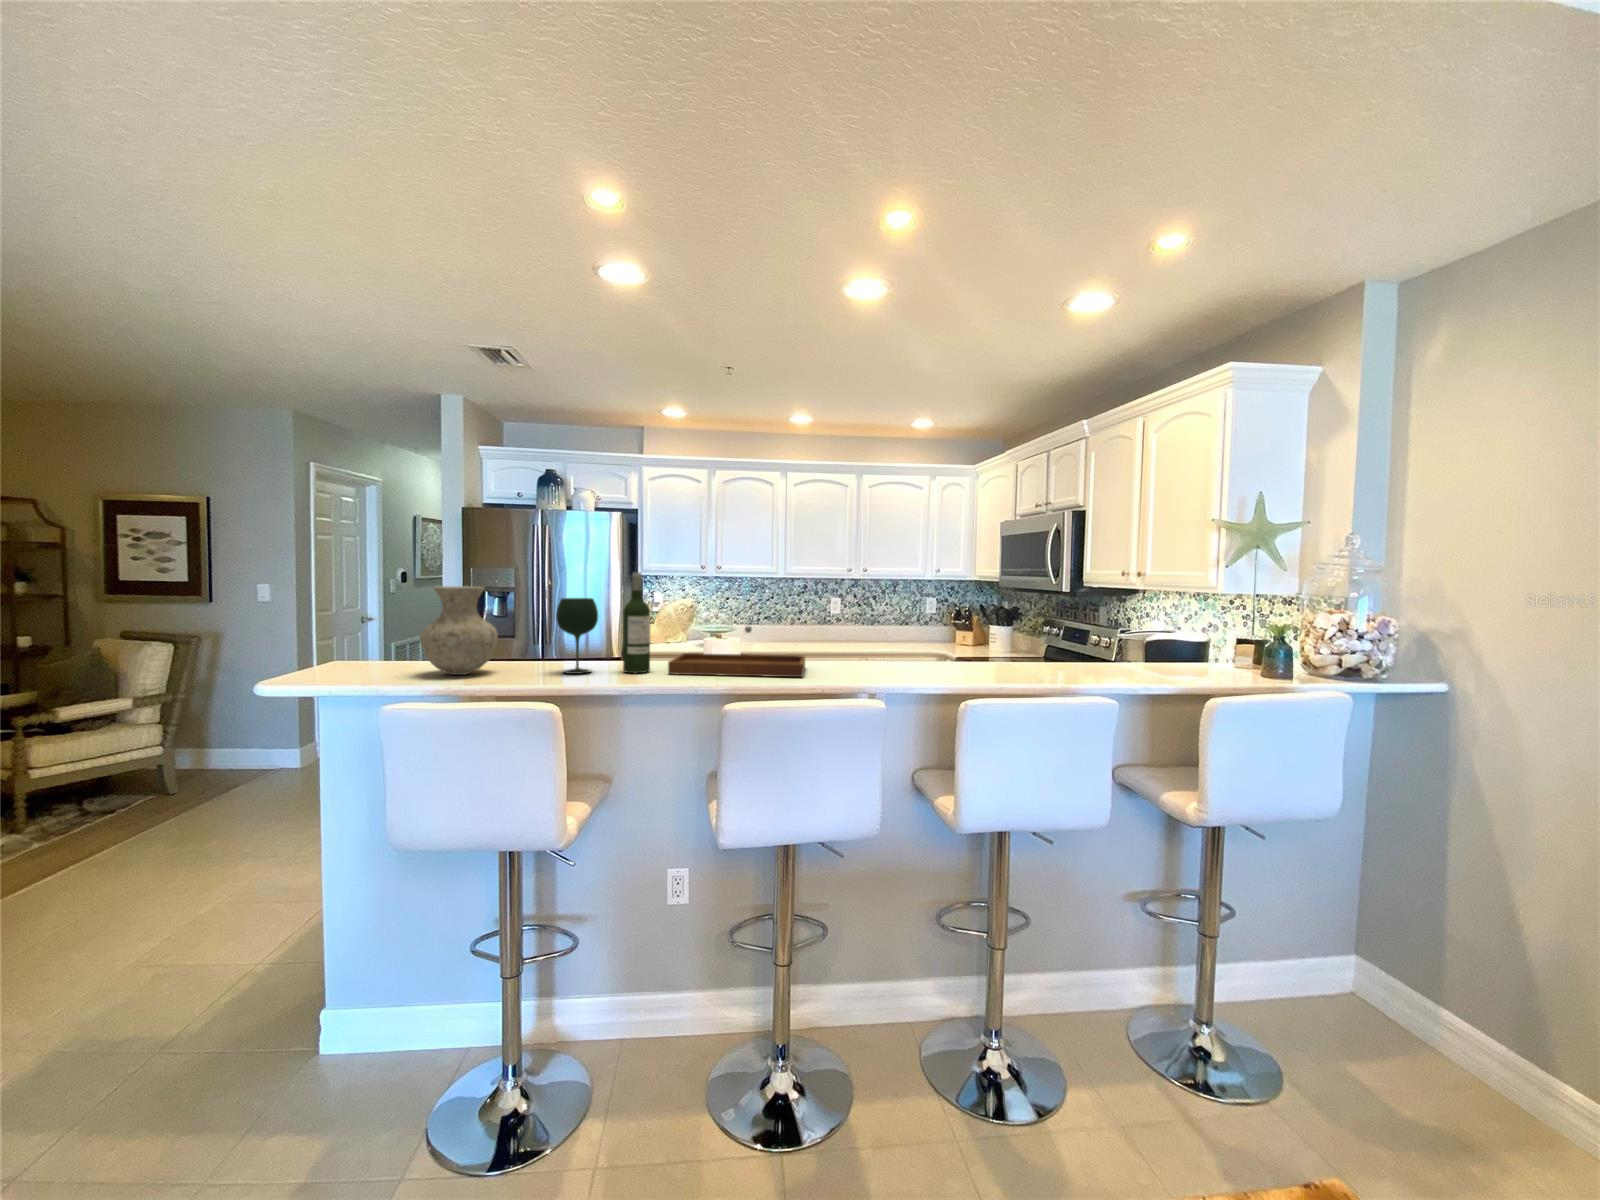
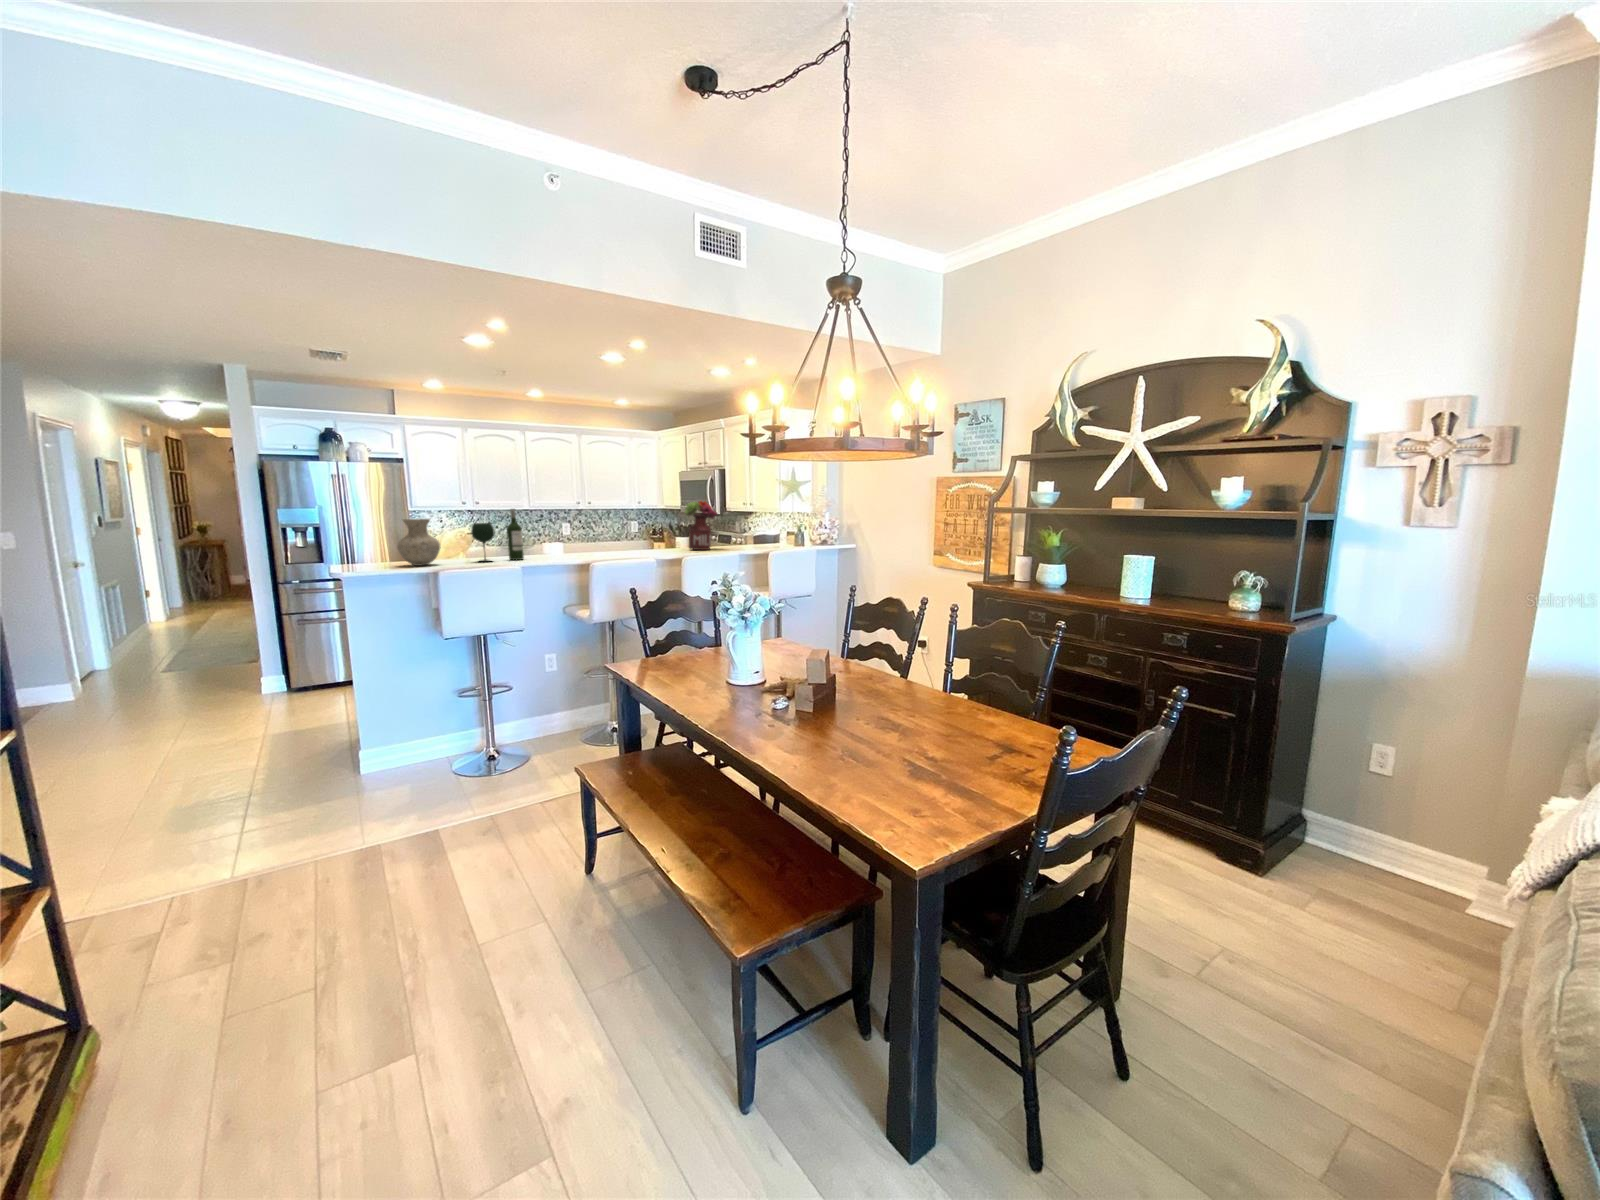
flower arrangement: none [987,564,1066,673] -> present [685,501,718,550]
tray: present [668,626,805,677] -> none [533,534,605,559]

